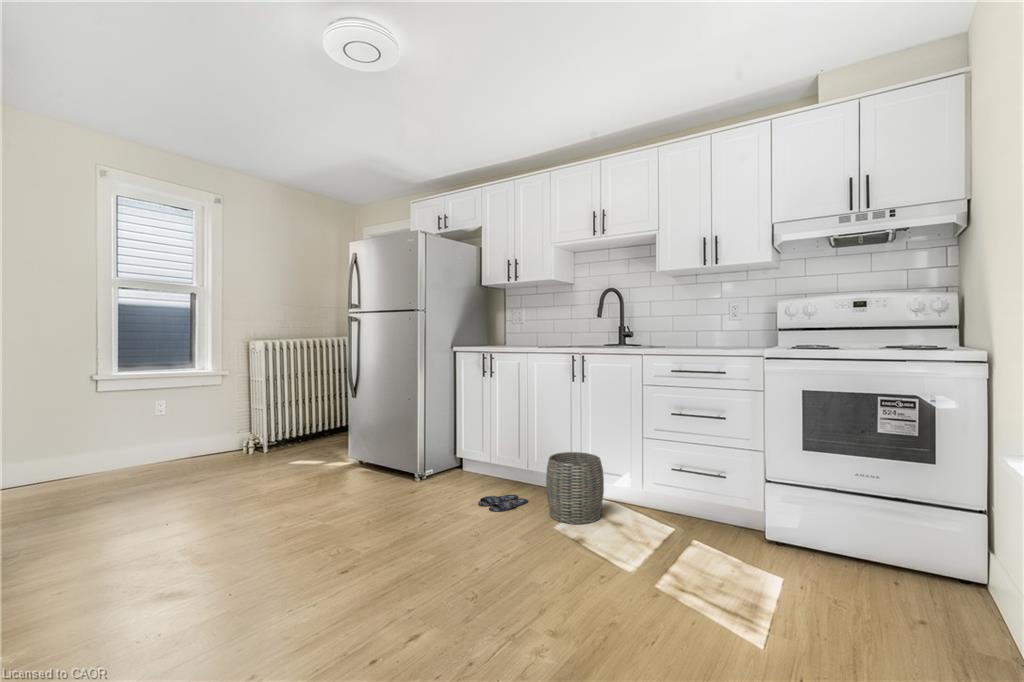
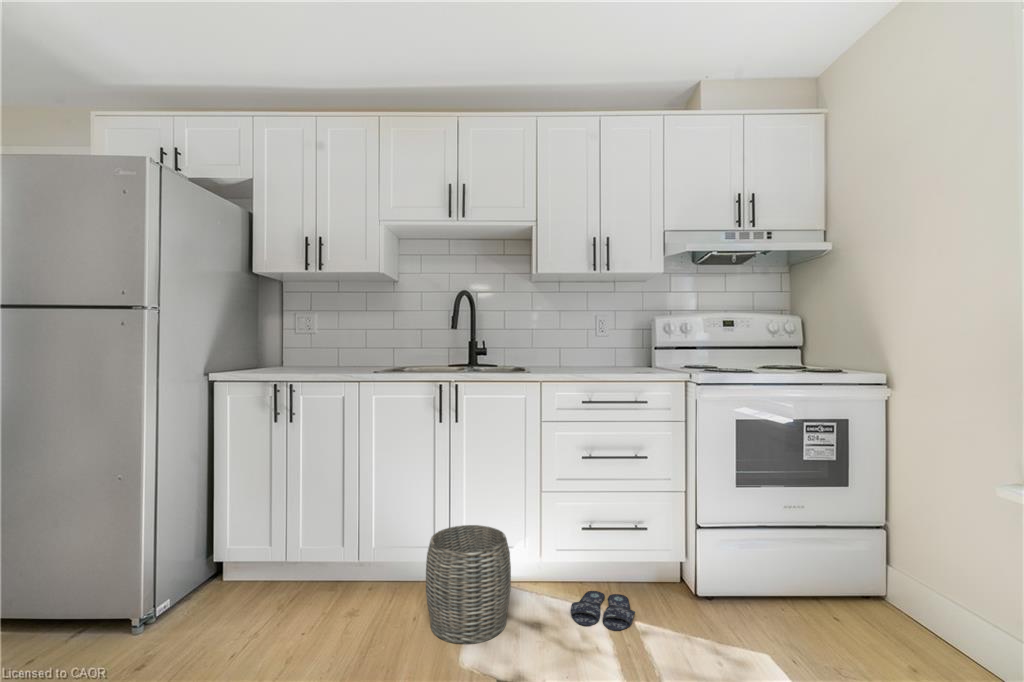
slippers: present [478,495,528,512] -> present [571,591,635,631]

